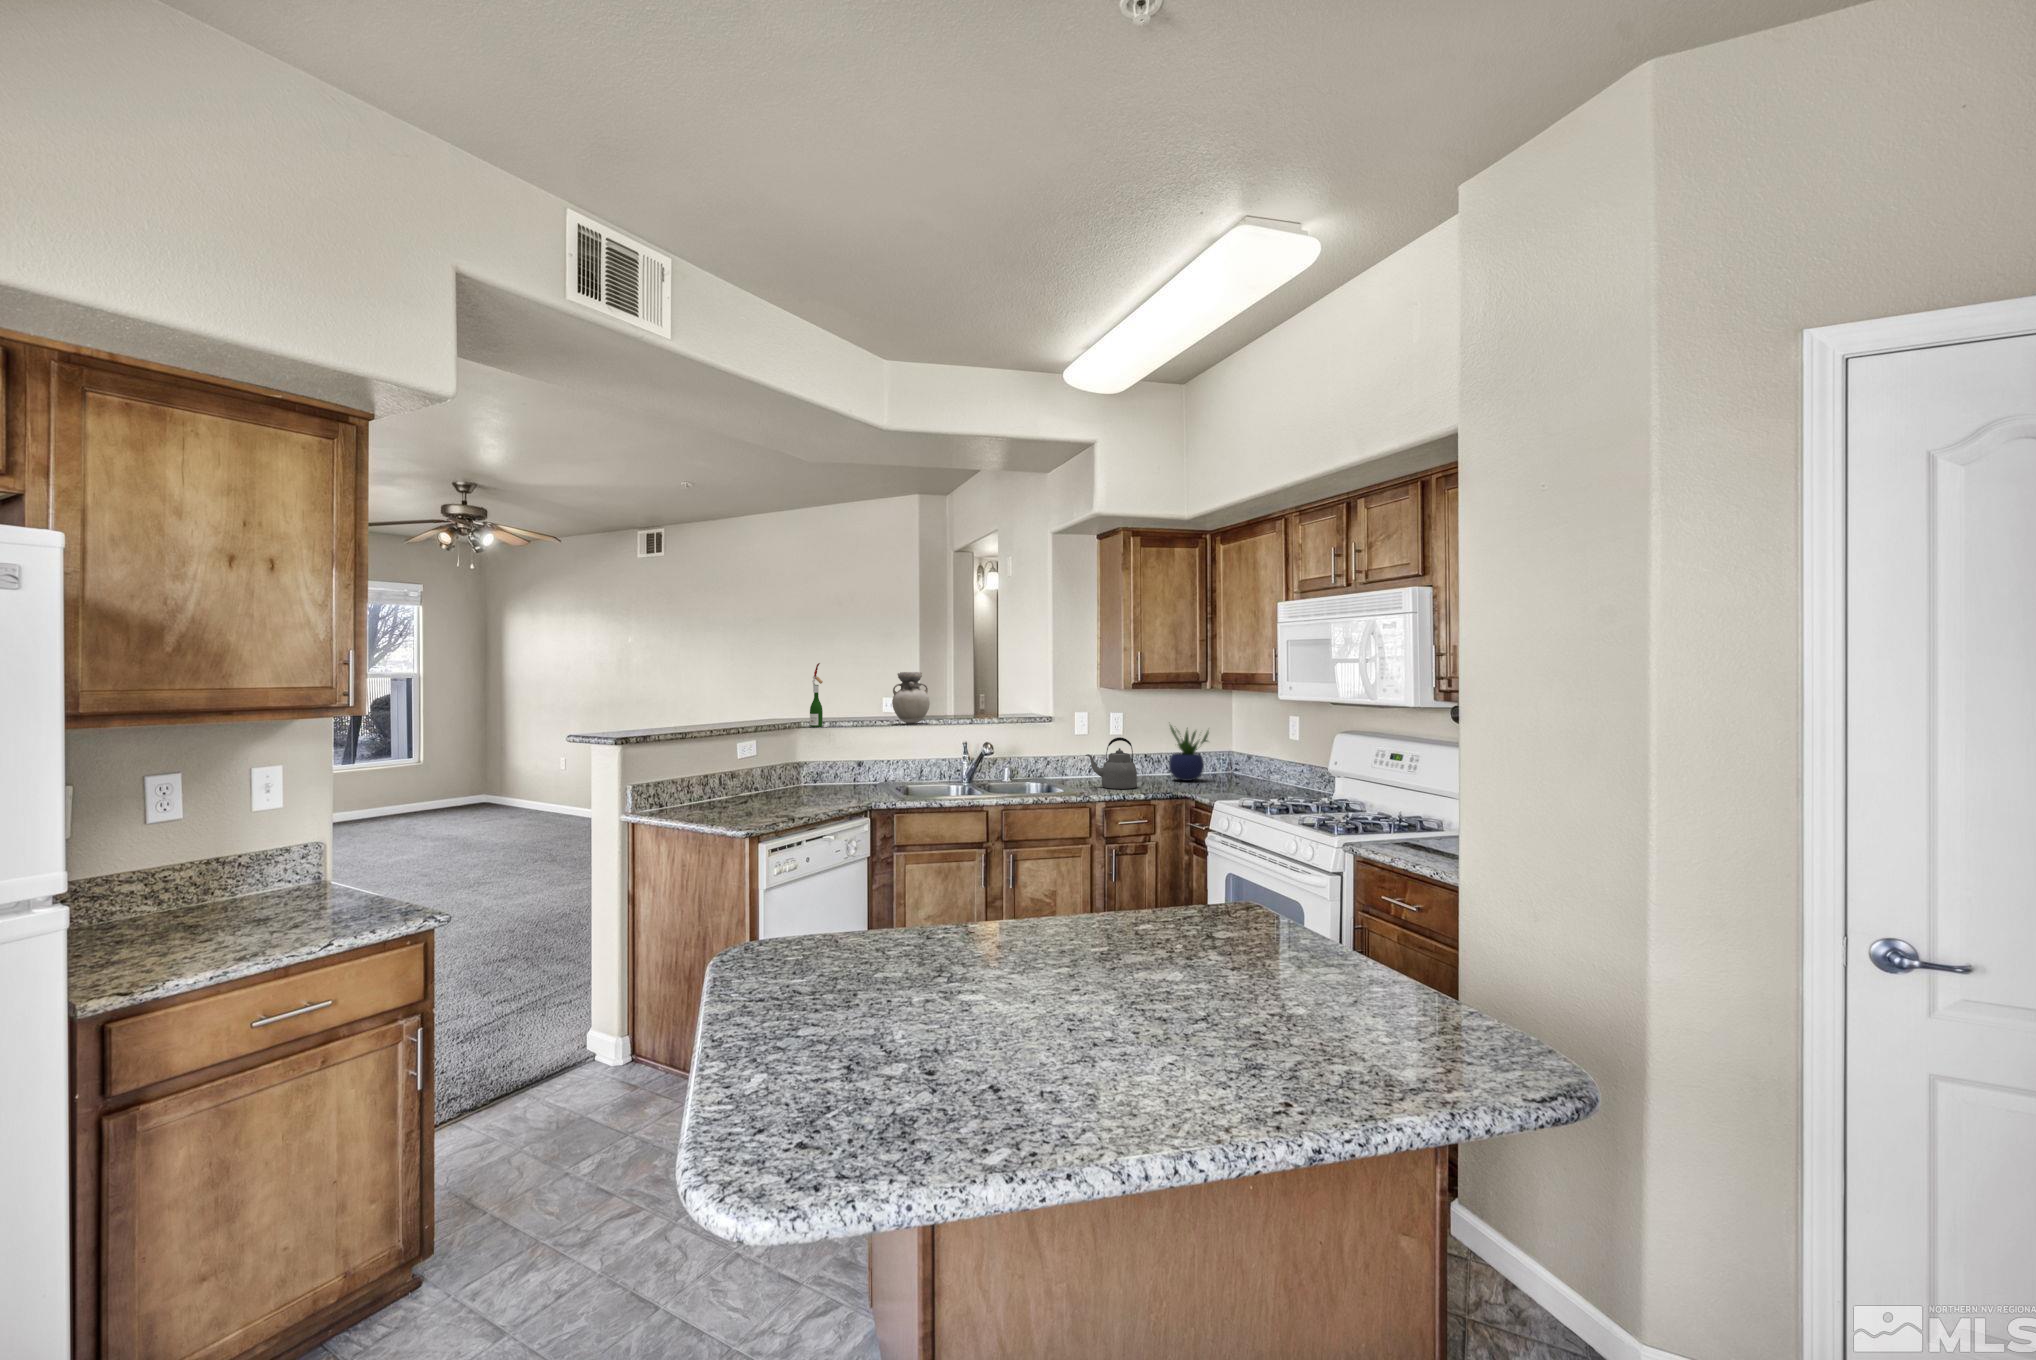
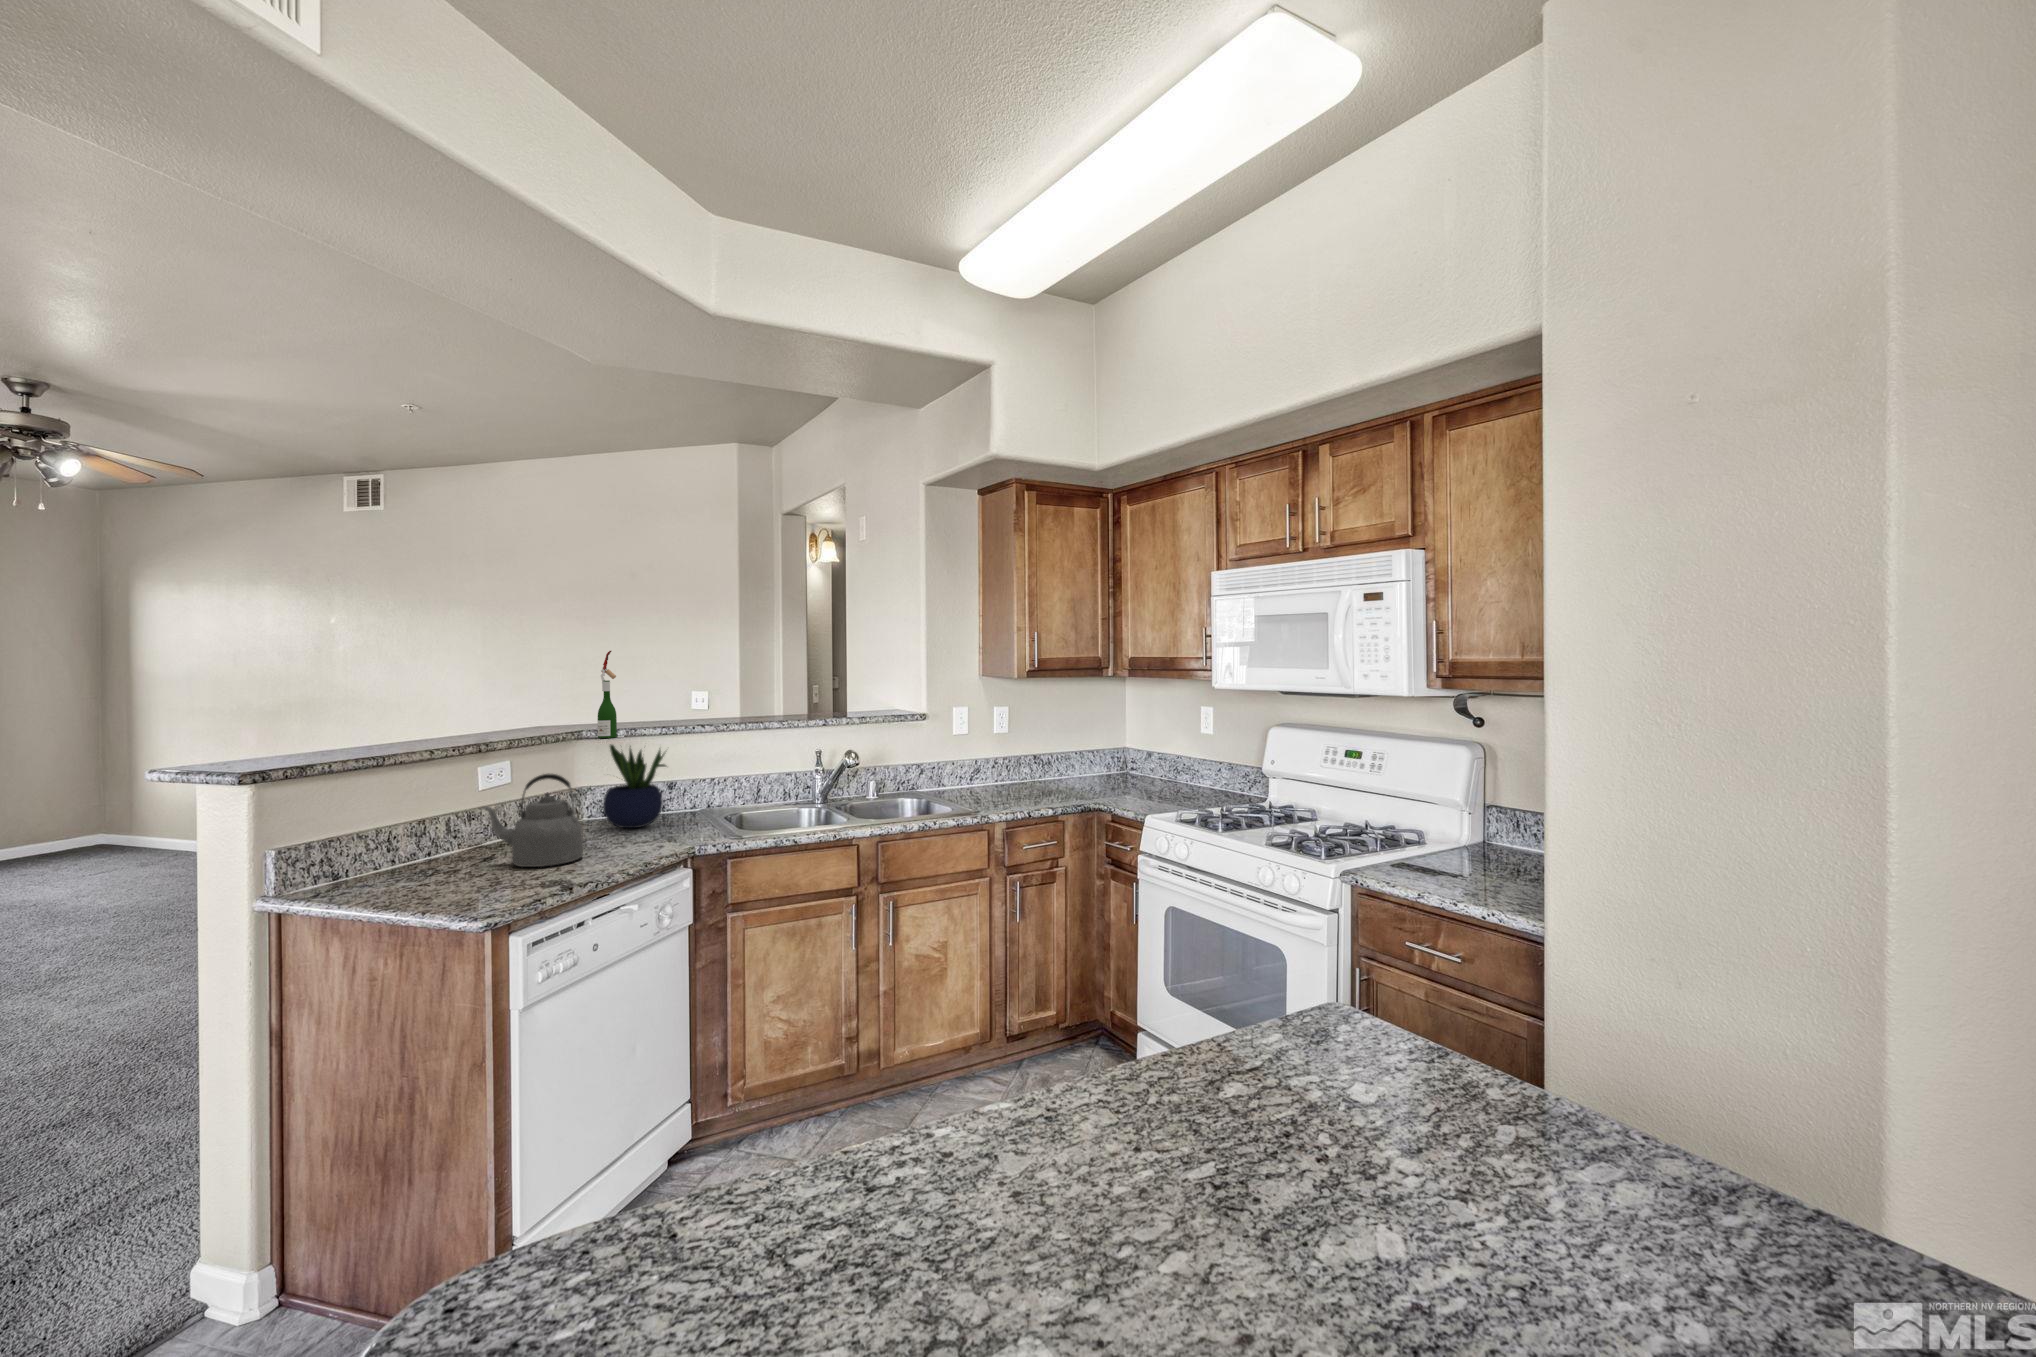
vase: present [892,672,930,724] -> none [717,661,768,729]
potted plant: present [1169,725,1209,781] -> present [603,744,666,828]
kettle: present [1085,737,1137,789] -> present [482,774,583,867]

